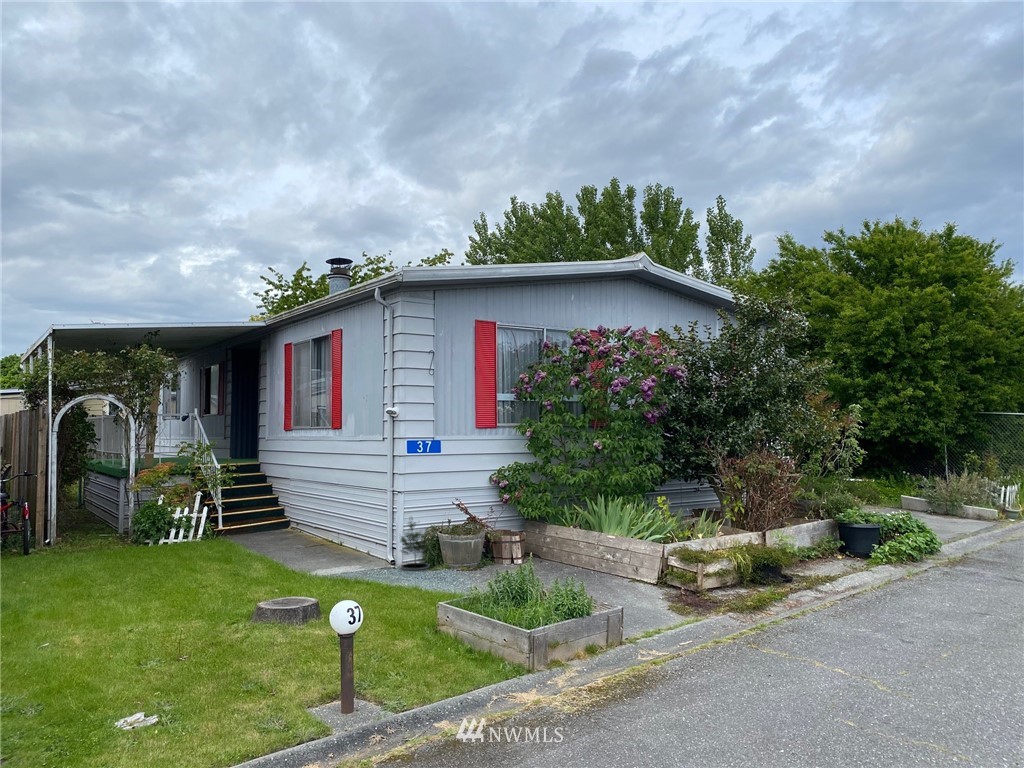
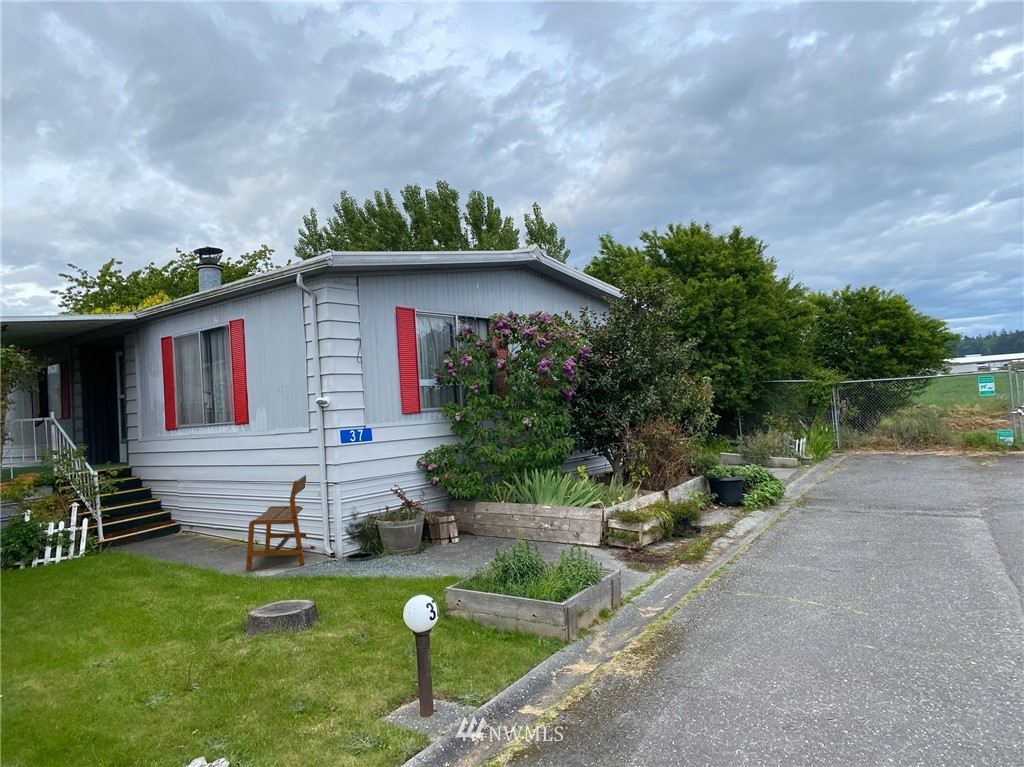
bench: none [309,480,385,569] -> present [246,475,315,571]

